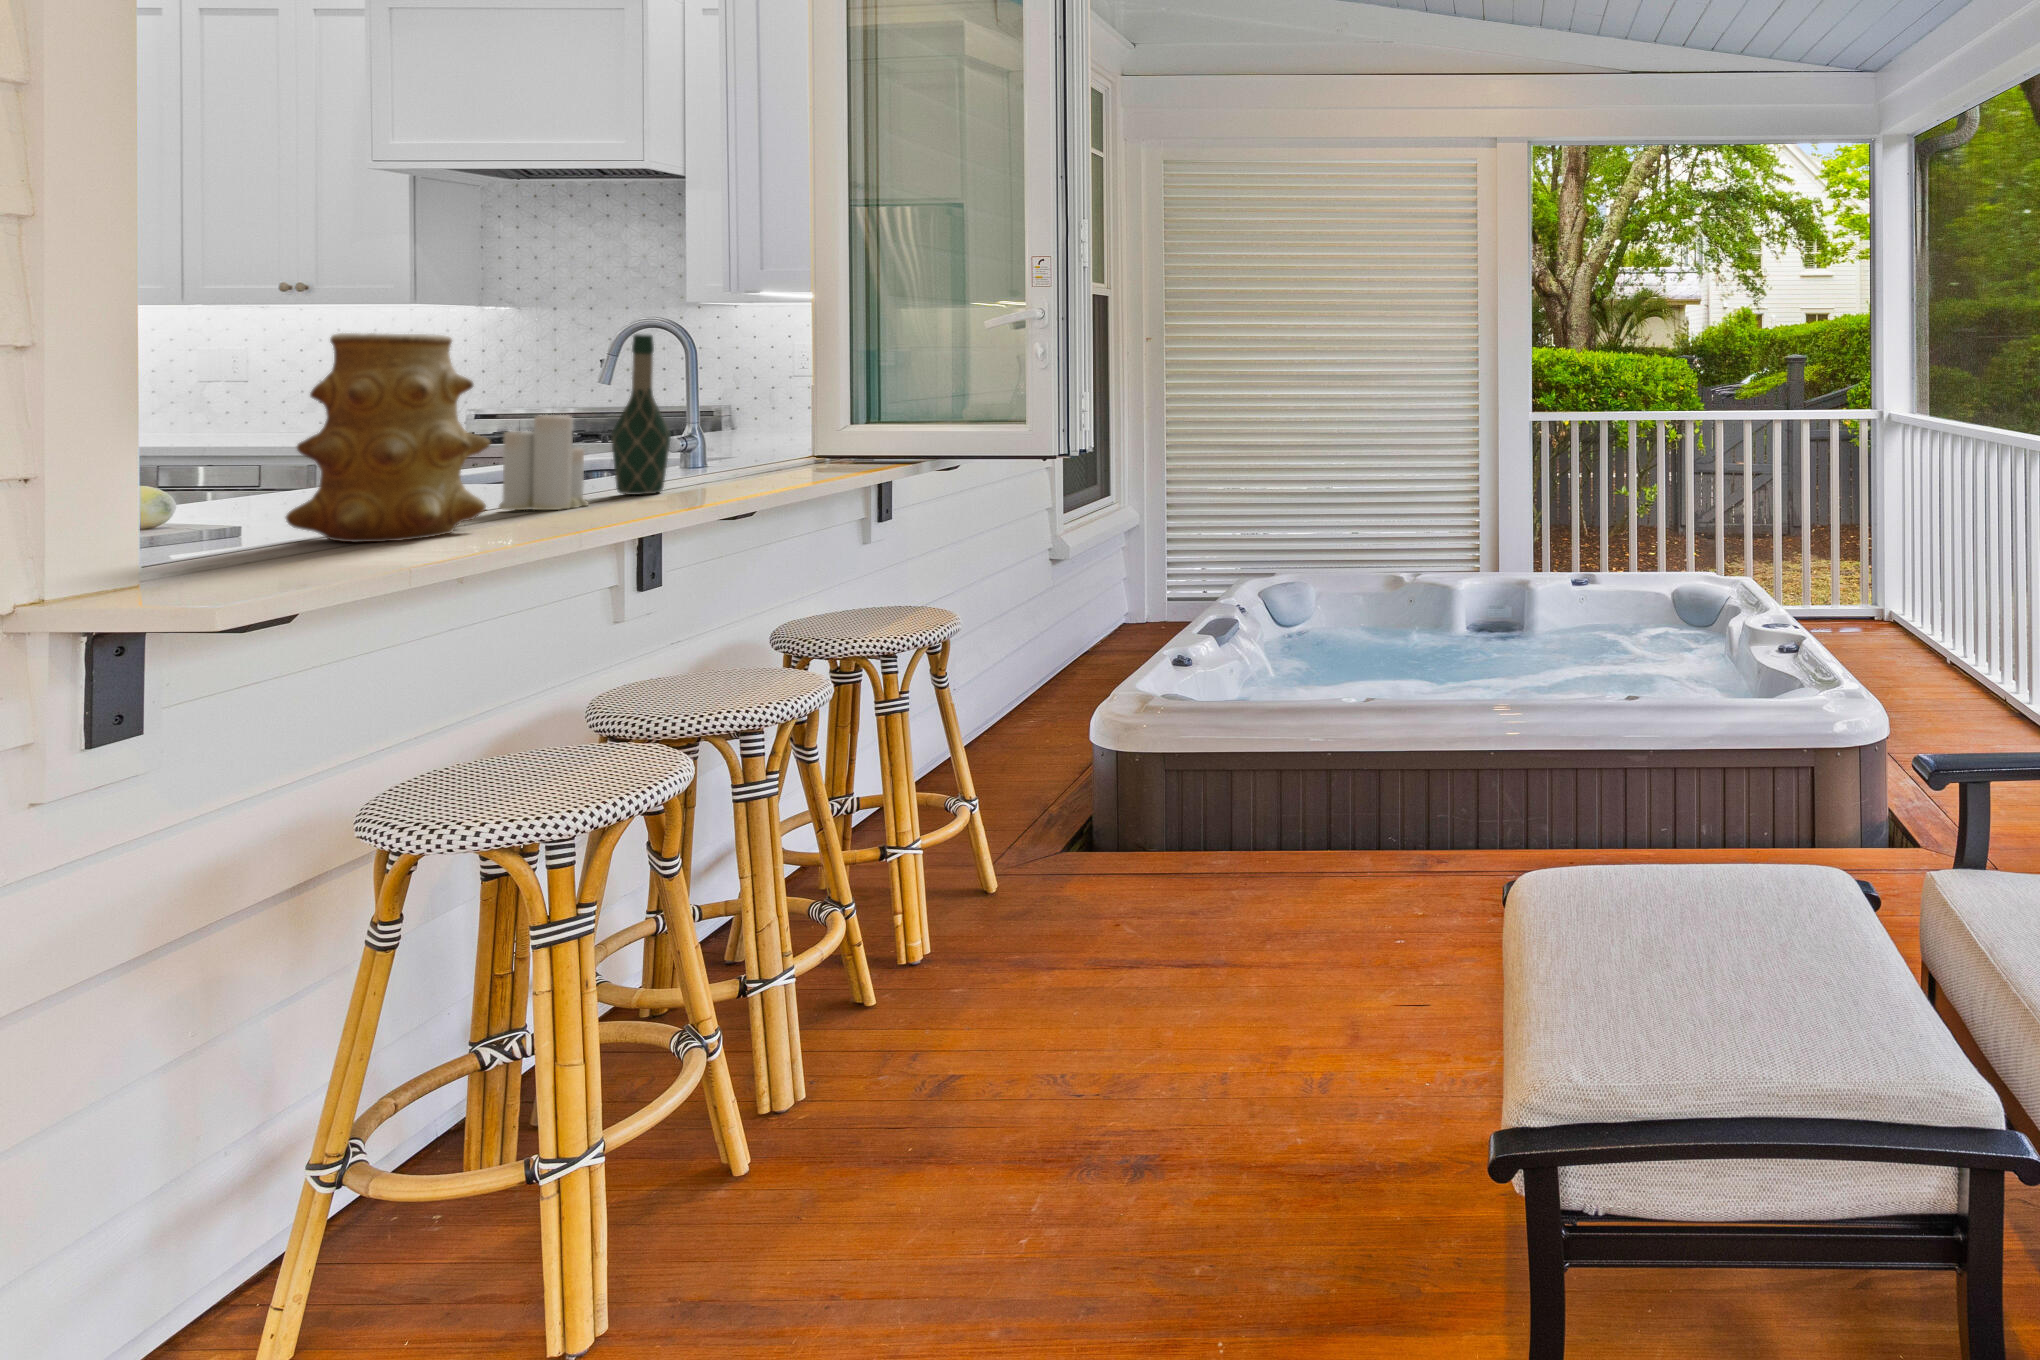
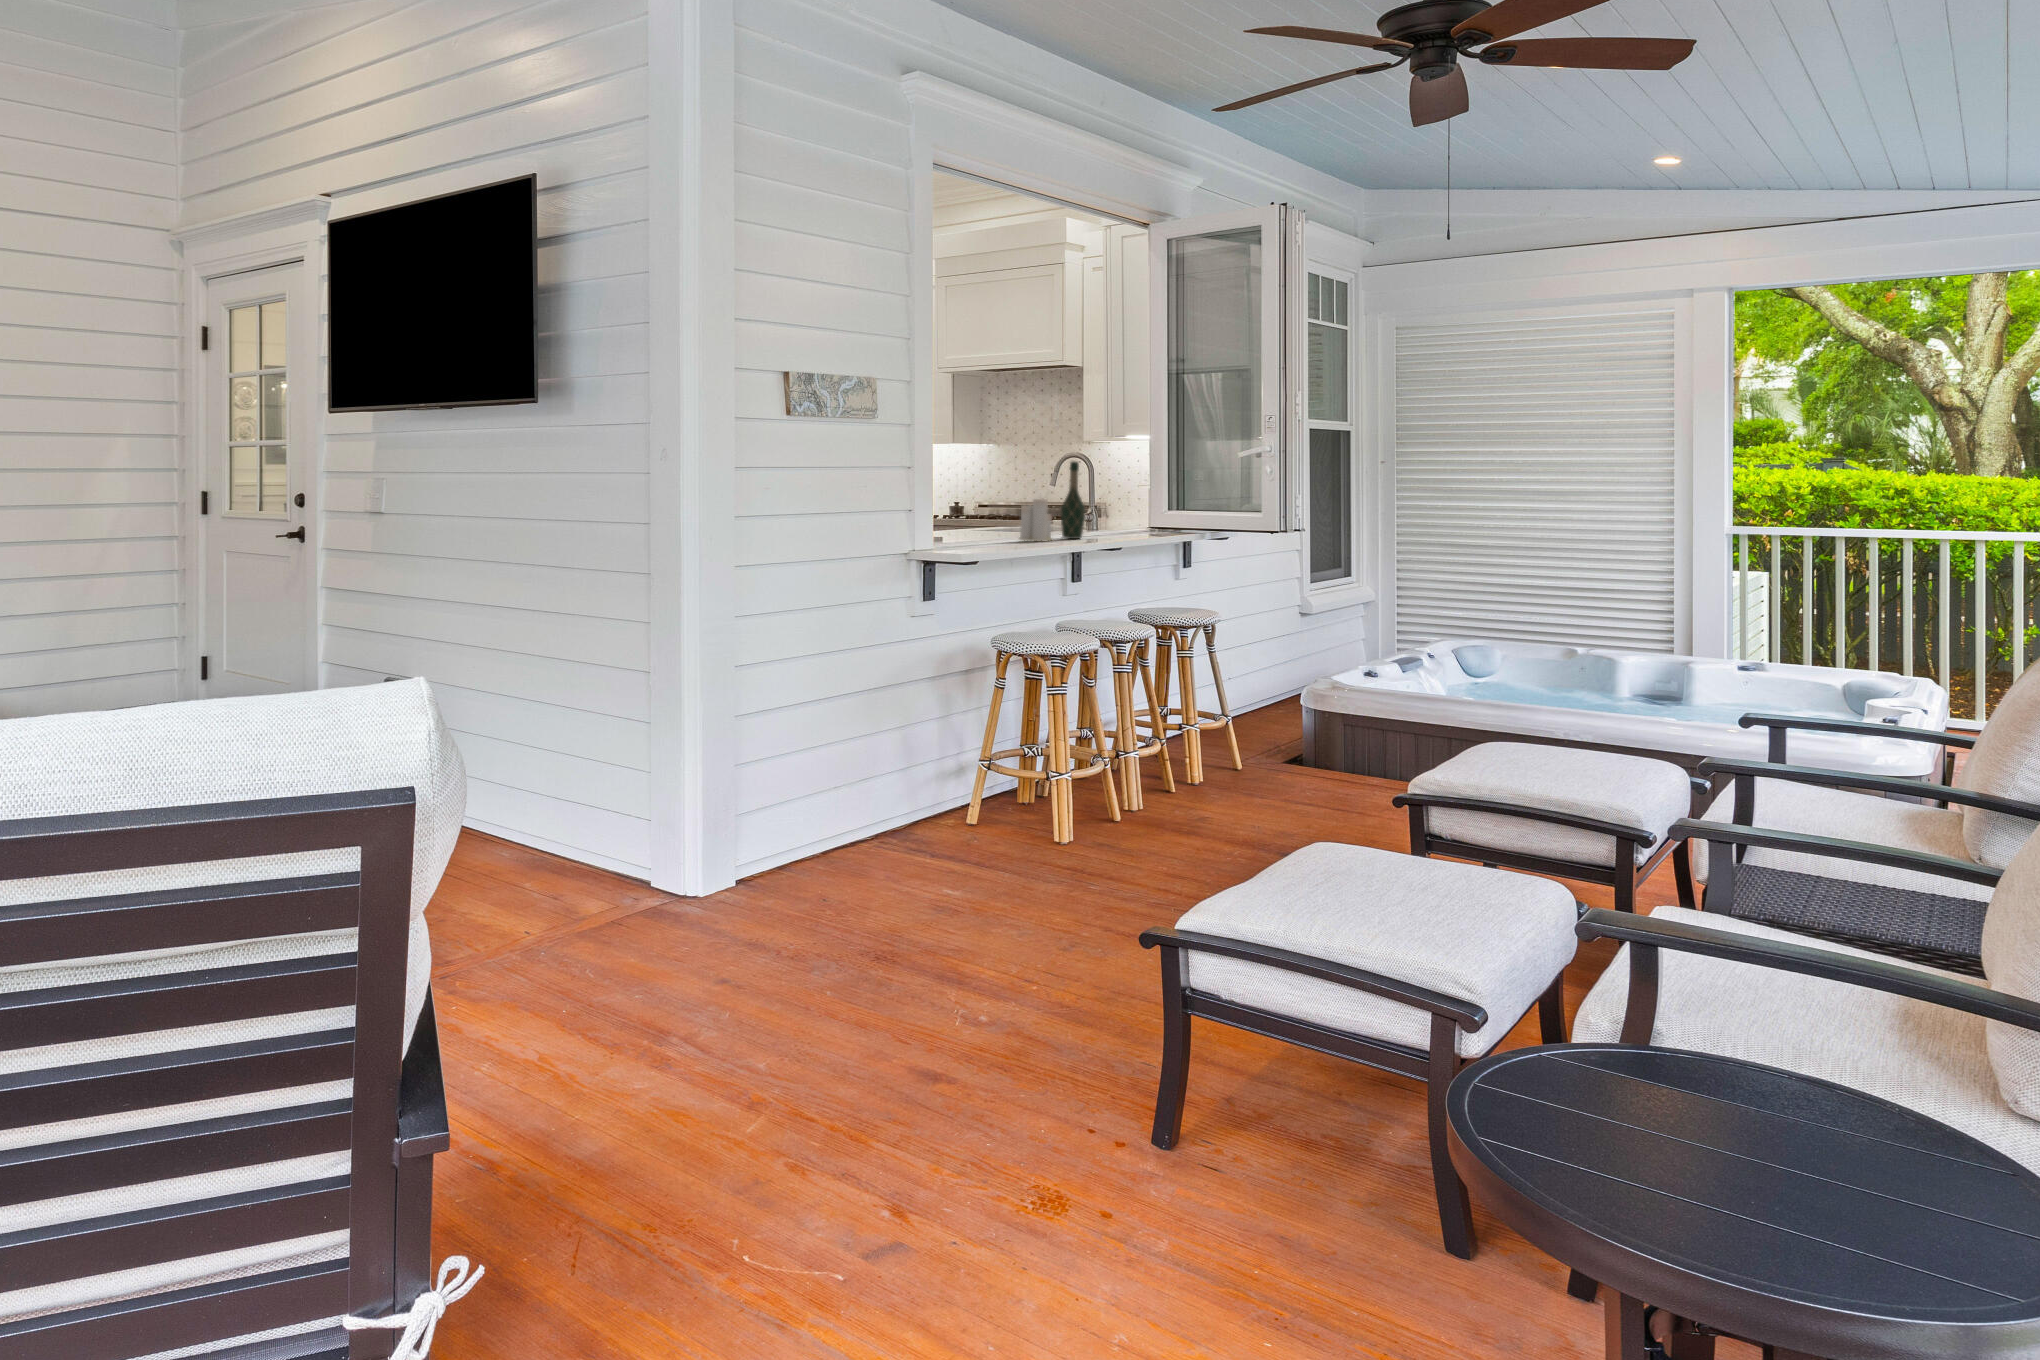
vase: present [286,333,490,542] -> none [955,461,1022,546]

